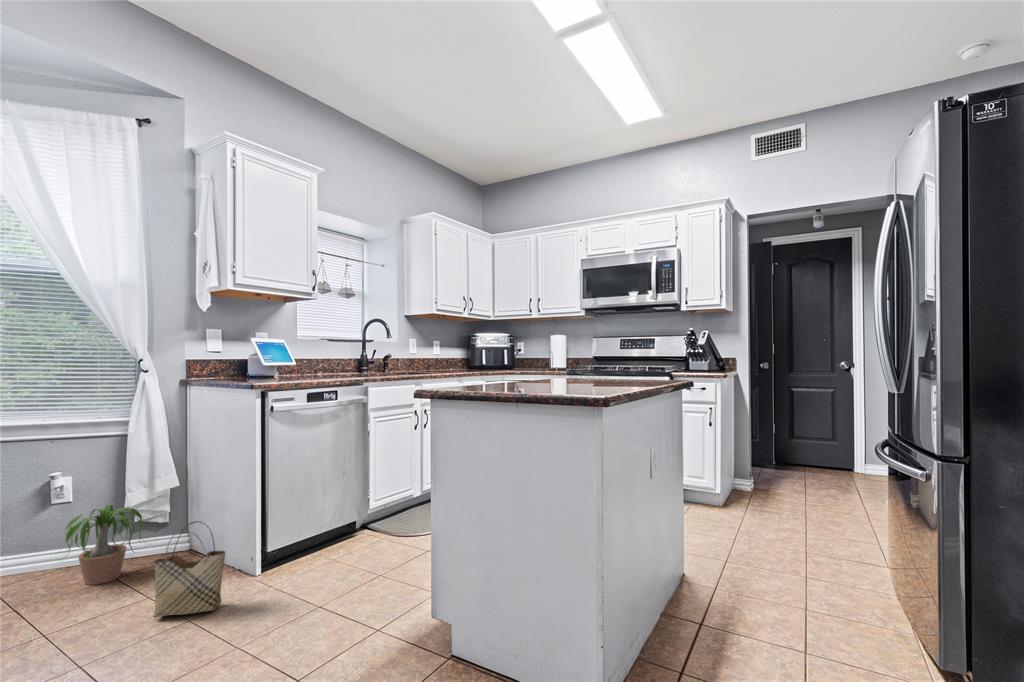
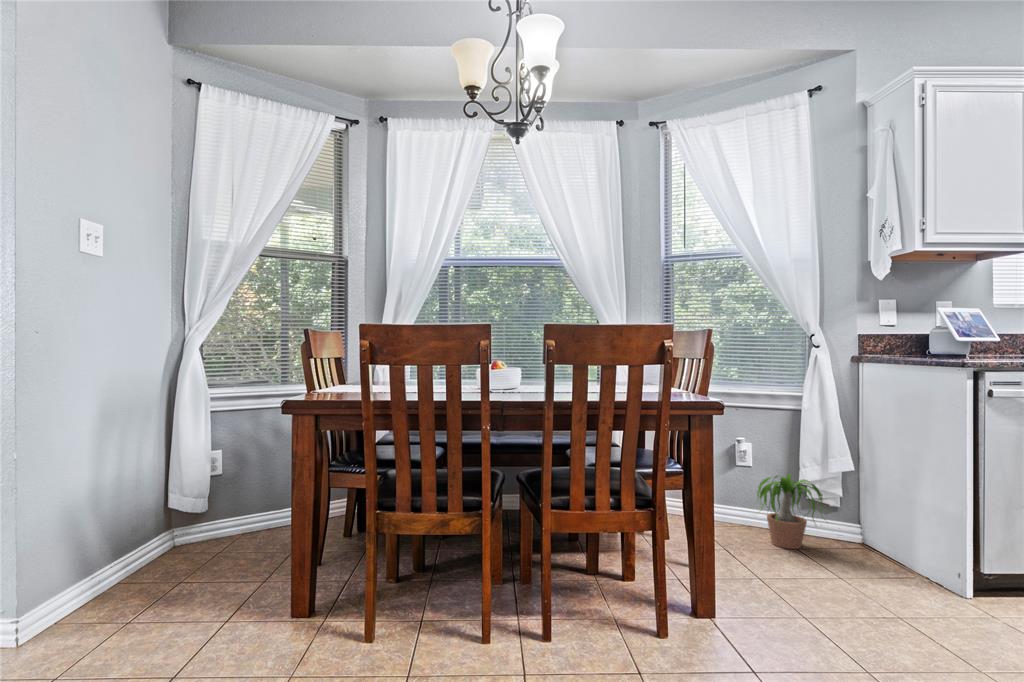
woven basket: present [154,521,226,617] -> none [856,511,942,620]

